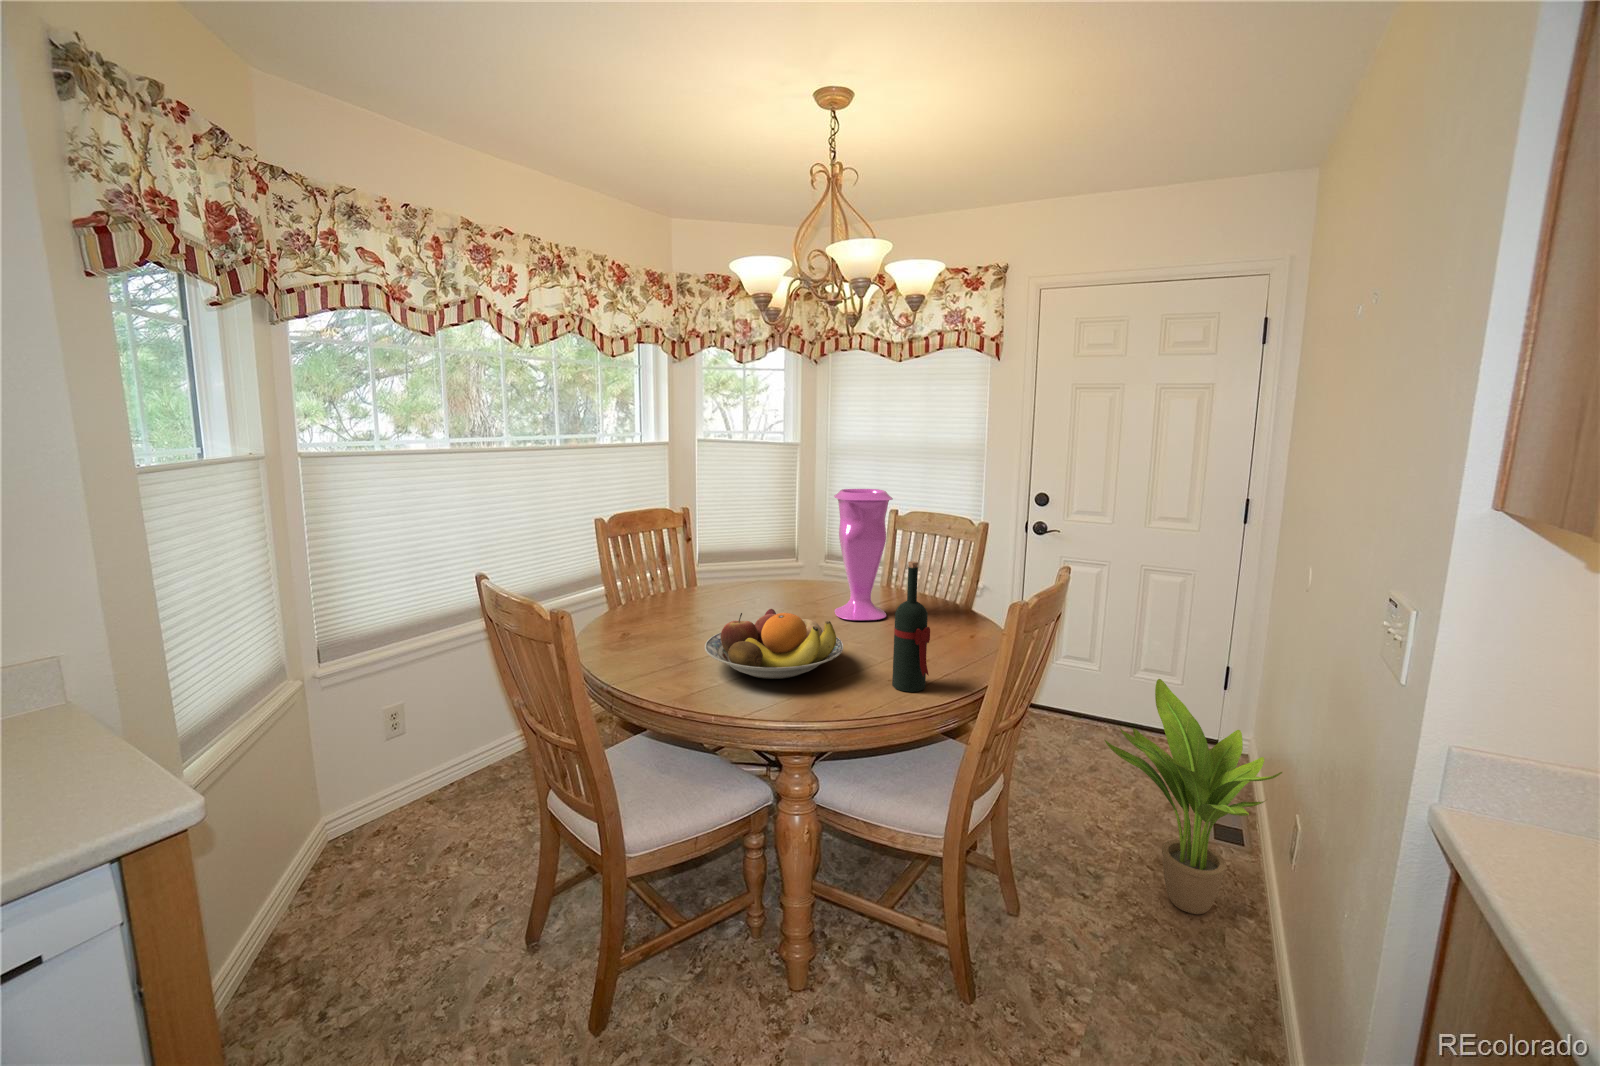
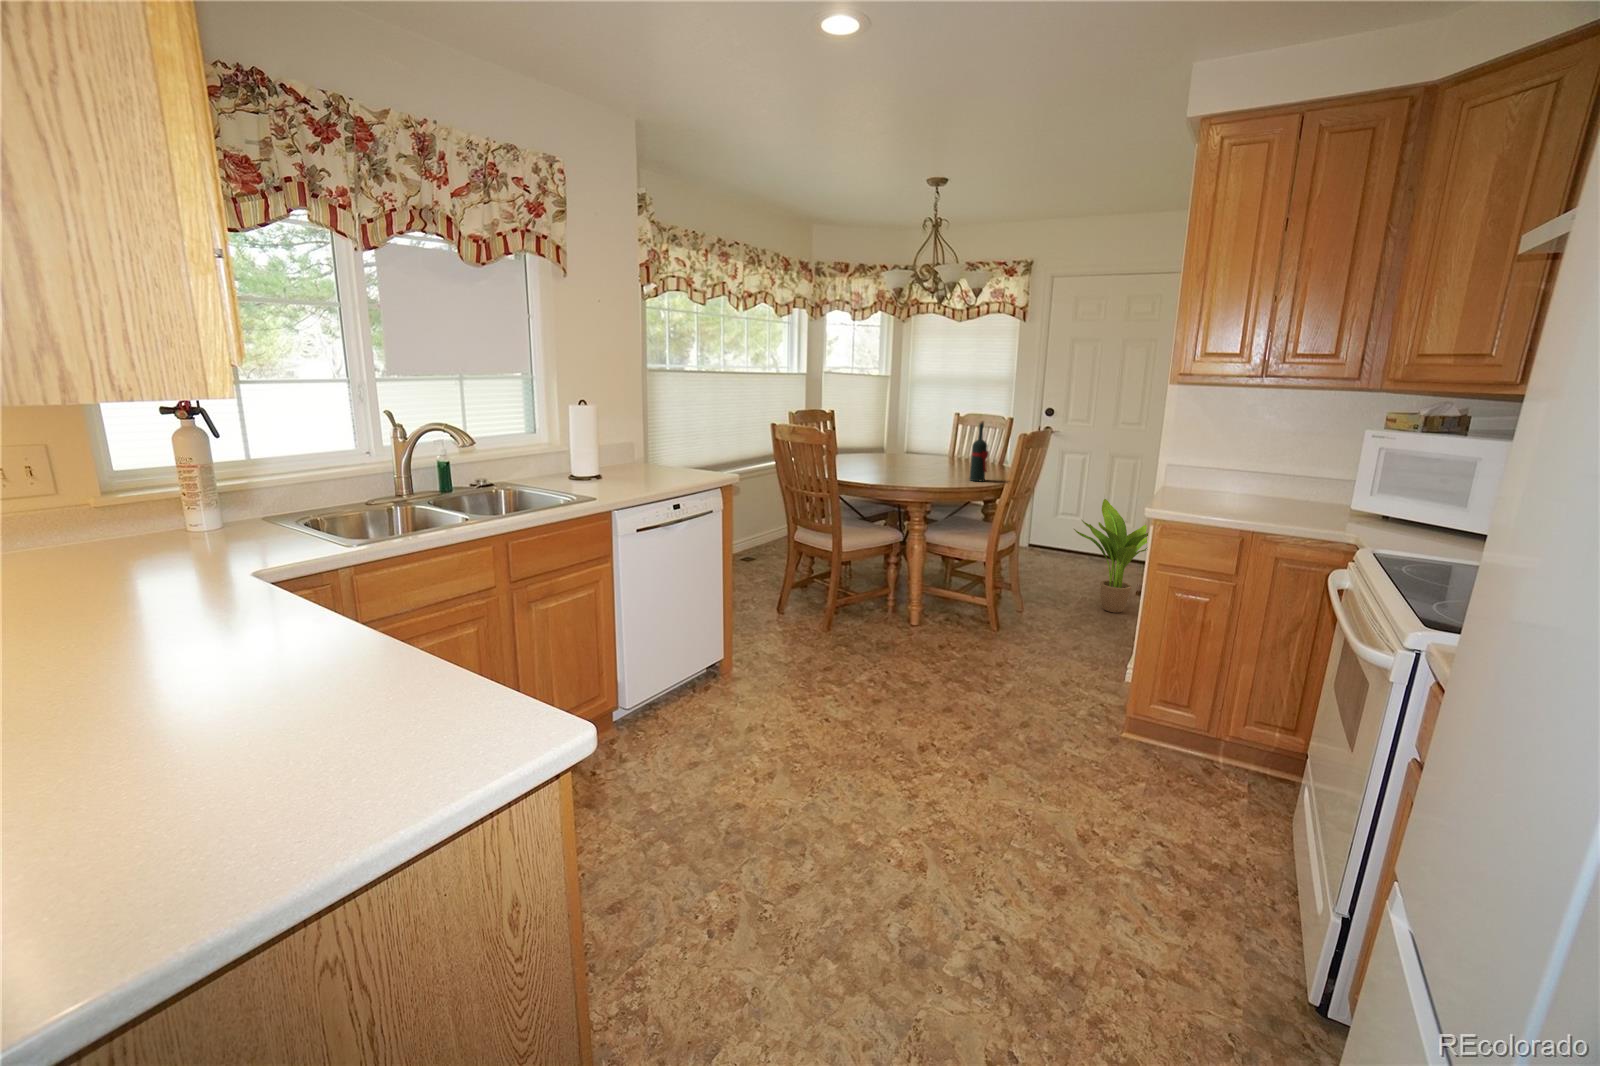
vase: present [834,489,893,620] -> none [929,395,965,465]
fruit bowl: present [705,609,843,679] -> none [877,447,945,477]

